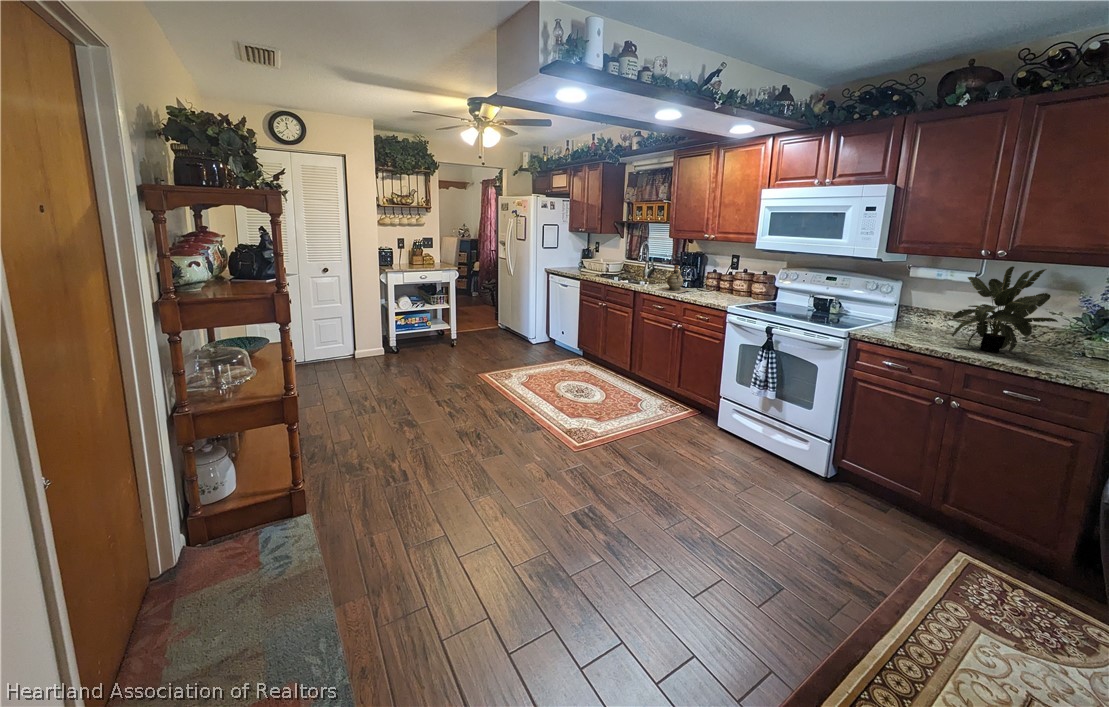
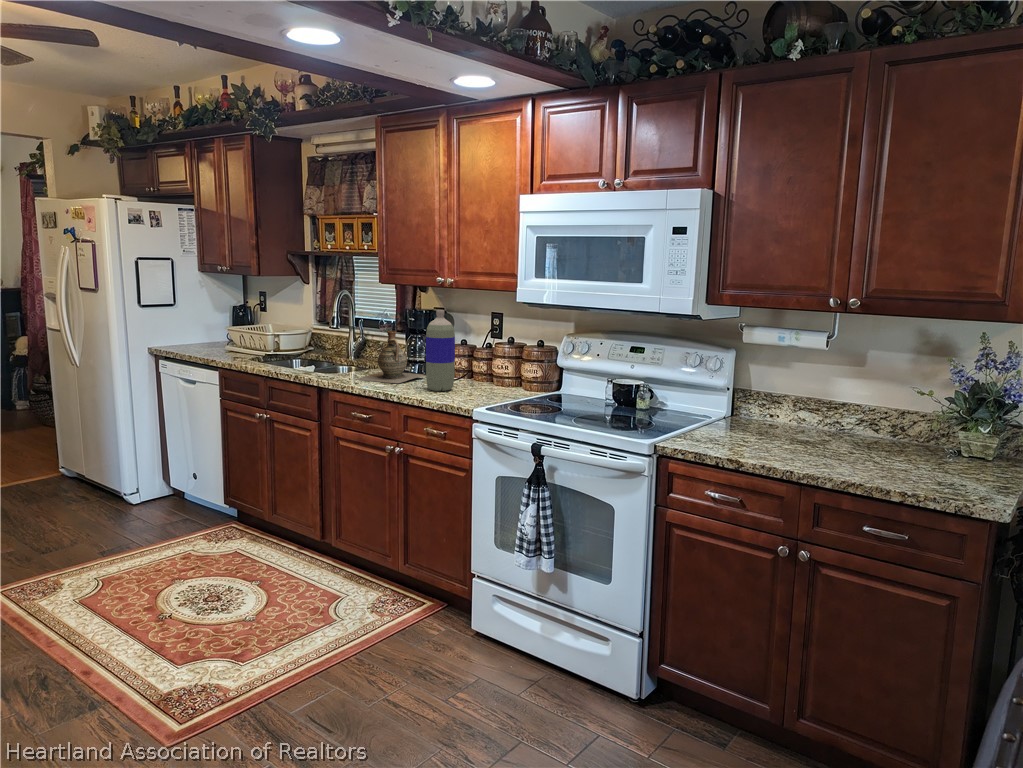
bottle: none [696,254,716,298] -> present [426,310,455,391]
potted plant: present [952,266,1058,352] -> none [793,326,915,463]

